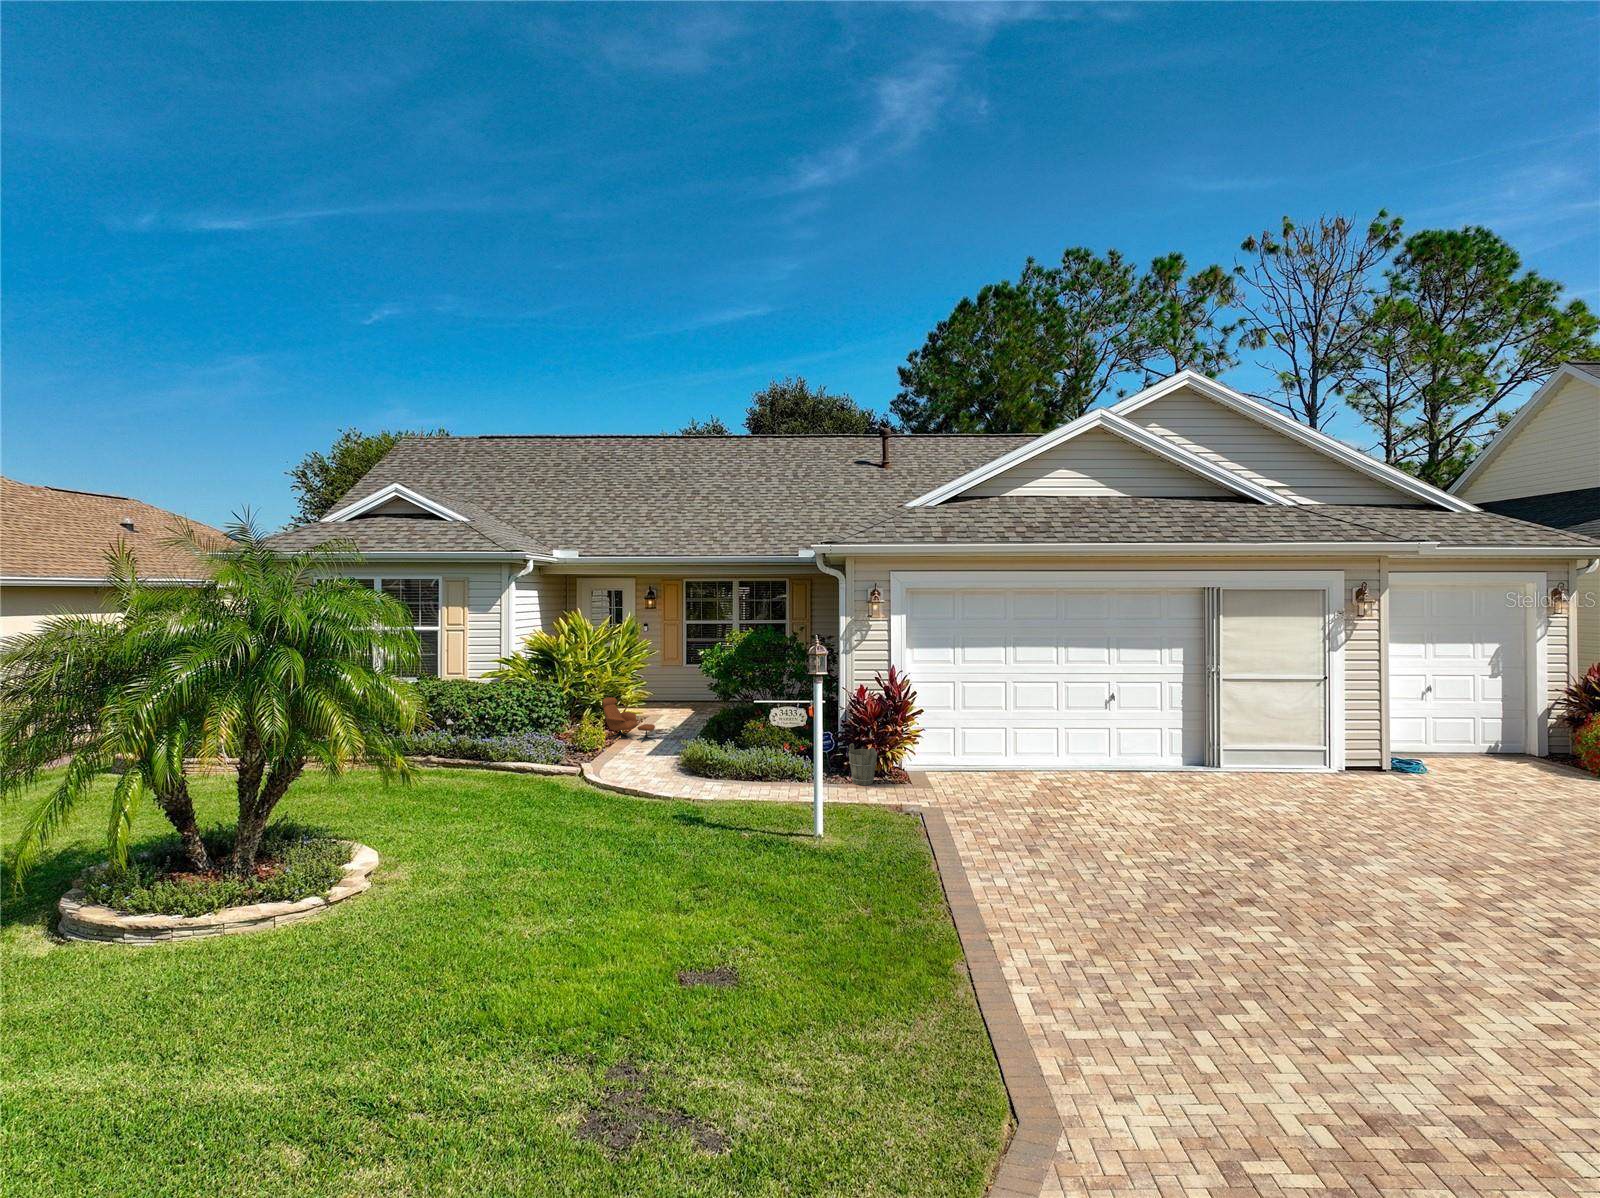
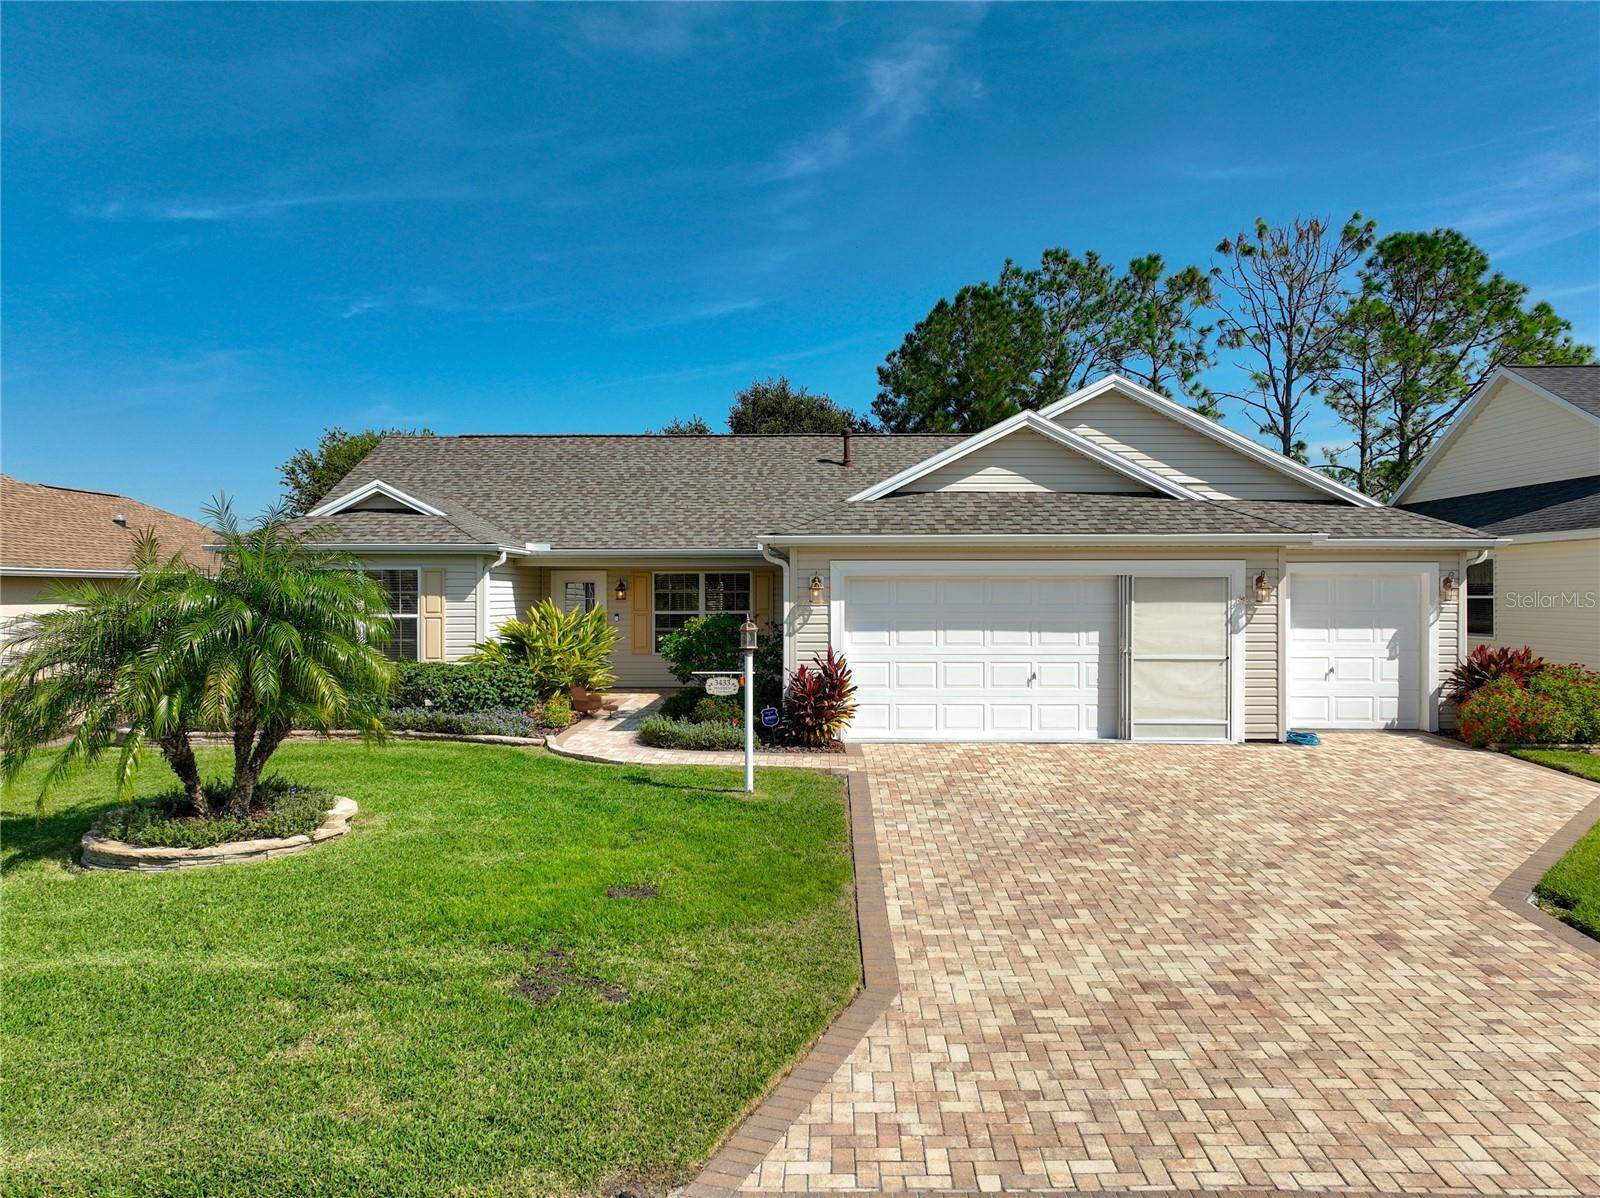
bucket: present [848,743,877,785] -> none [789,717,815,754]

